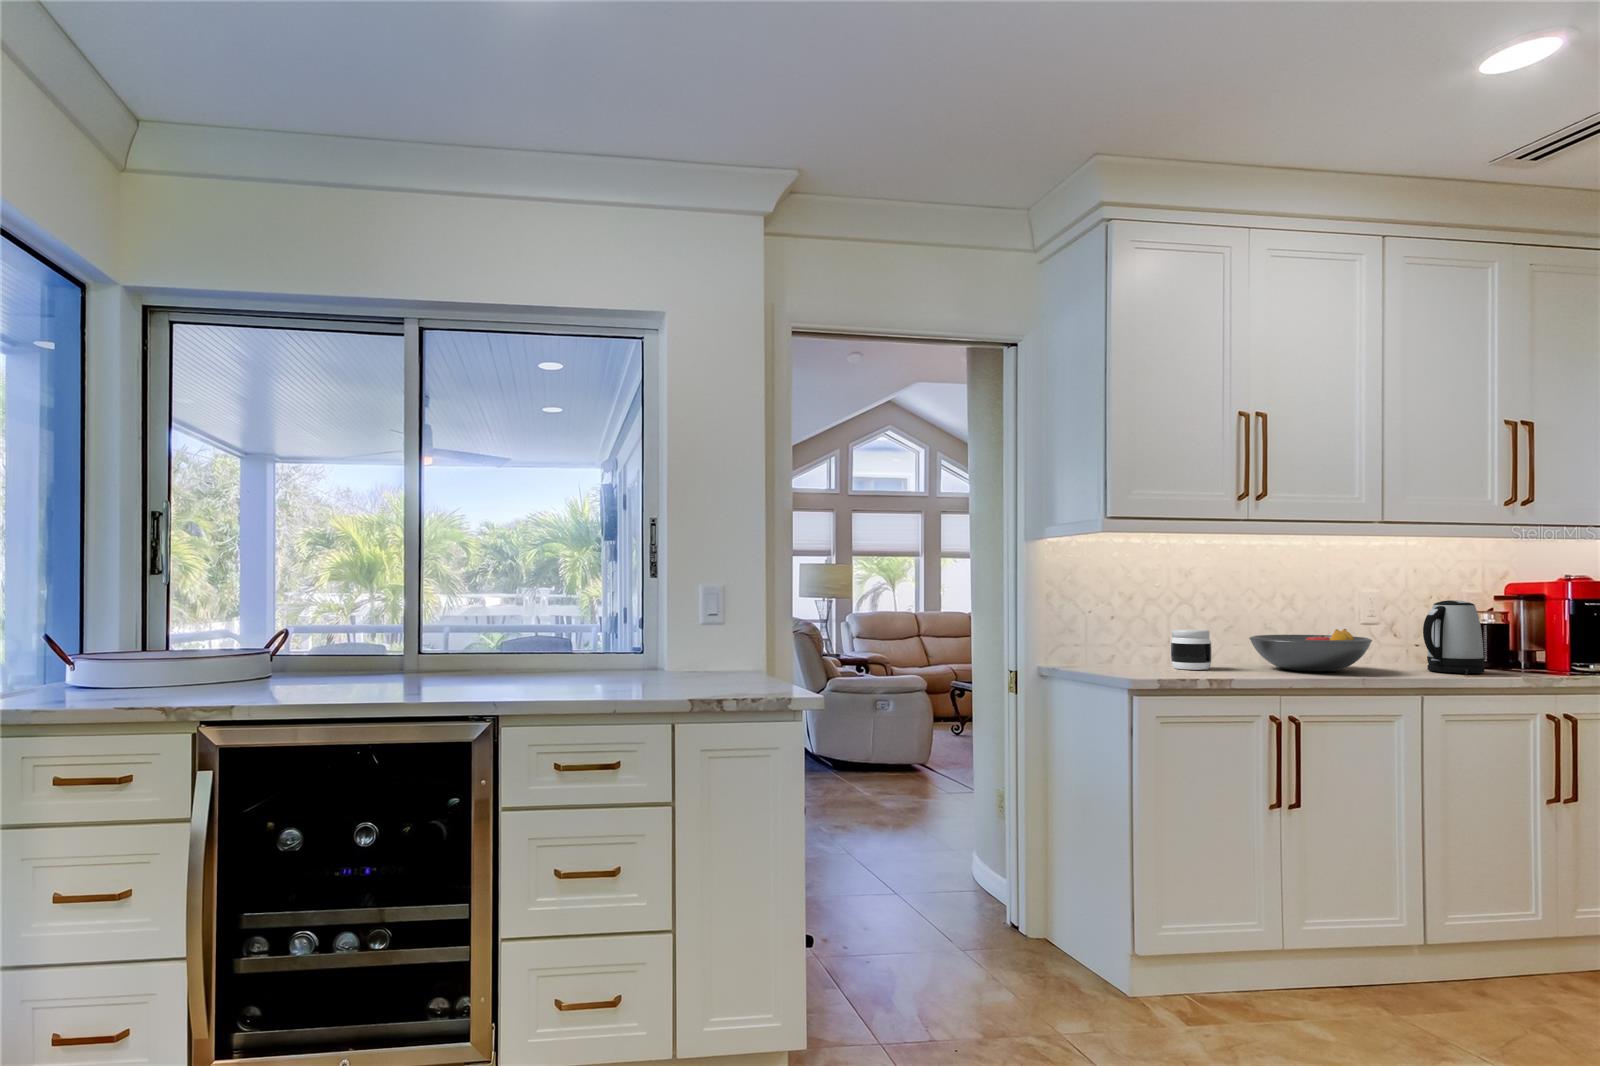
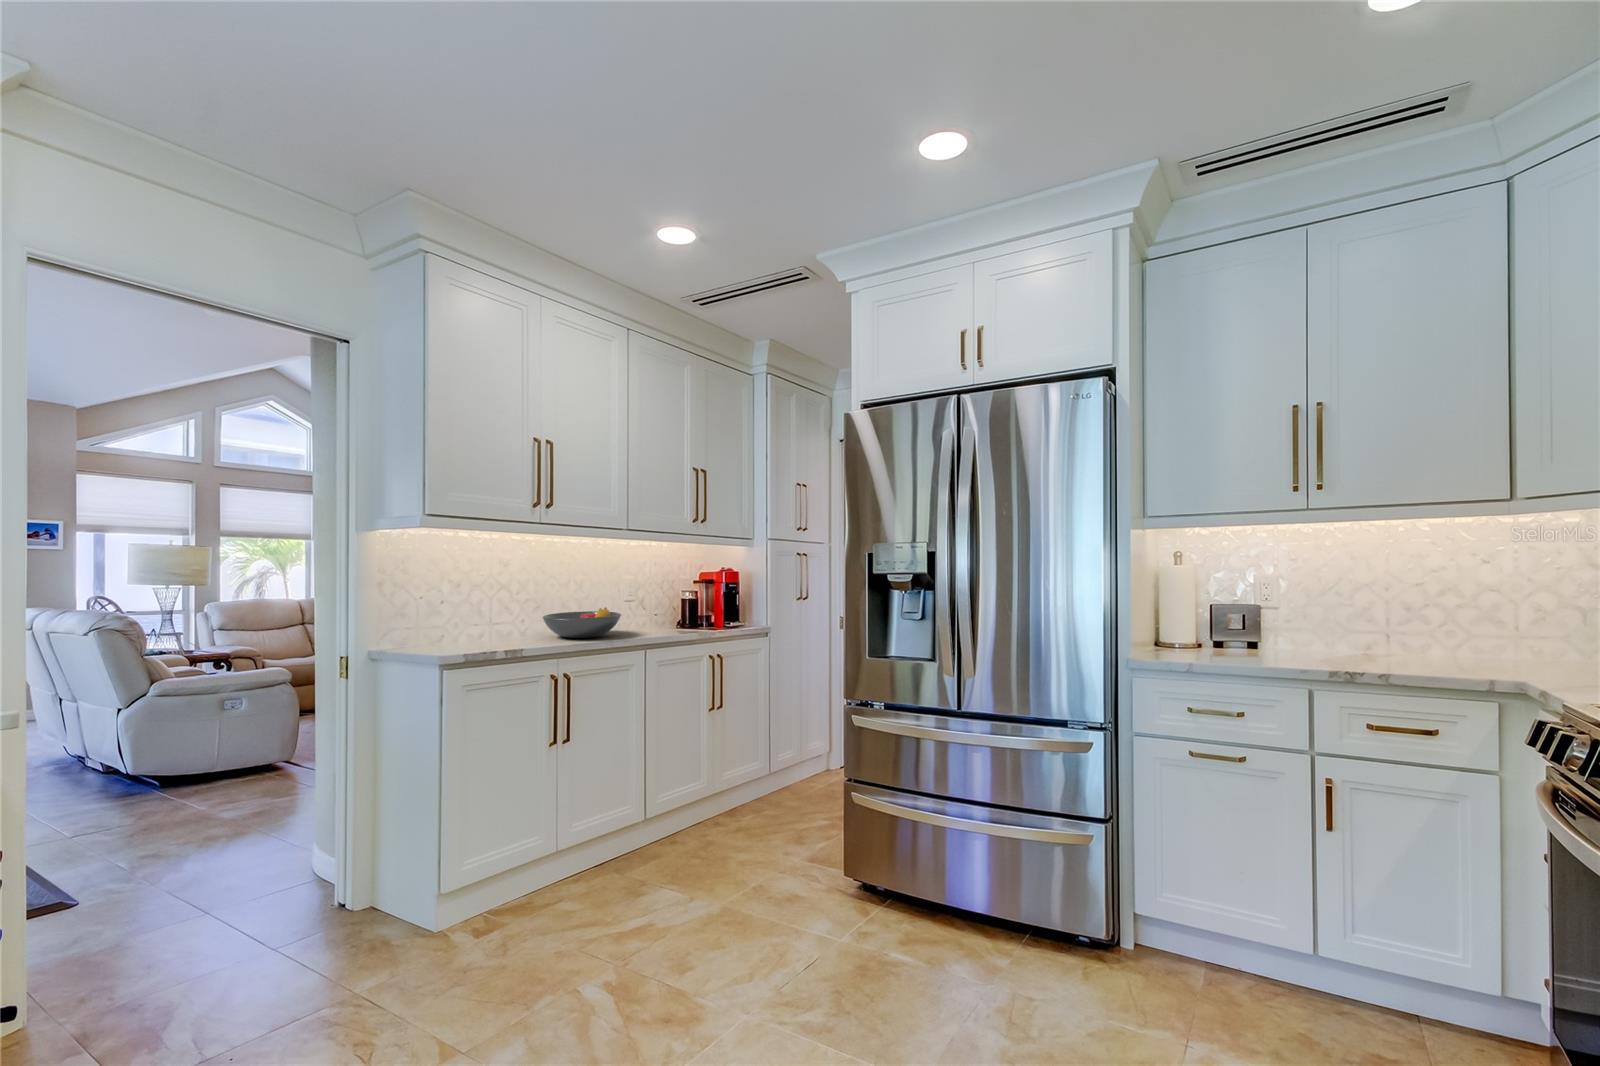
kettle: present [1423,600,1485,674] -> none [651,587,683,632]
jar: present [1171,629,1212,670] -> none [483,613,514,644]

